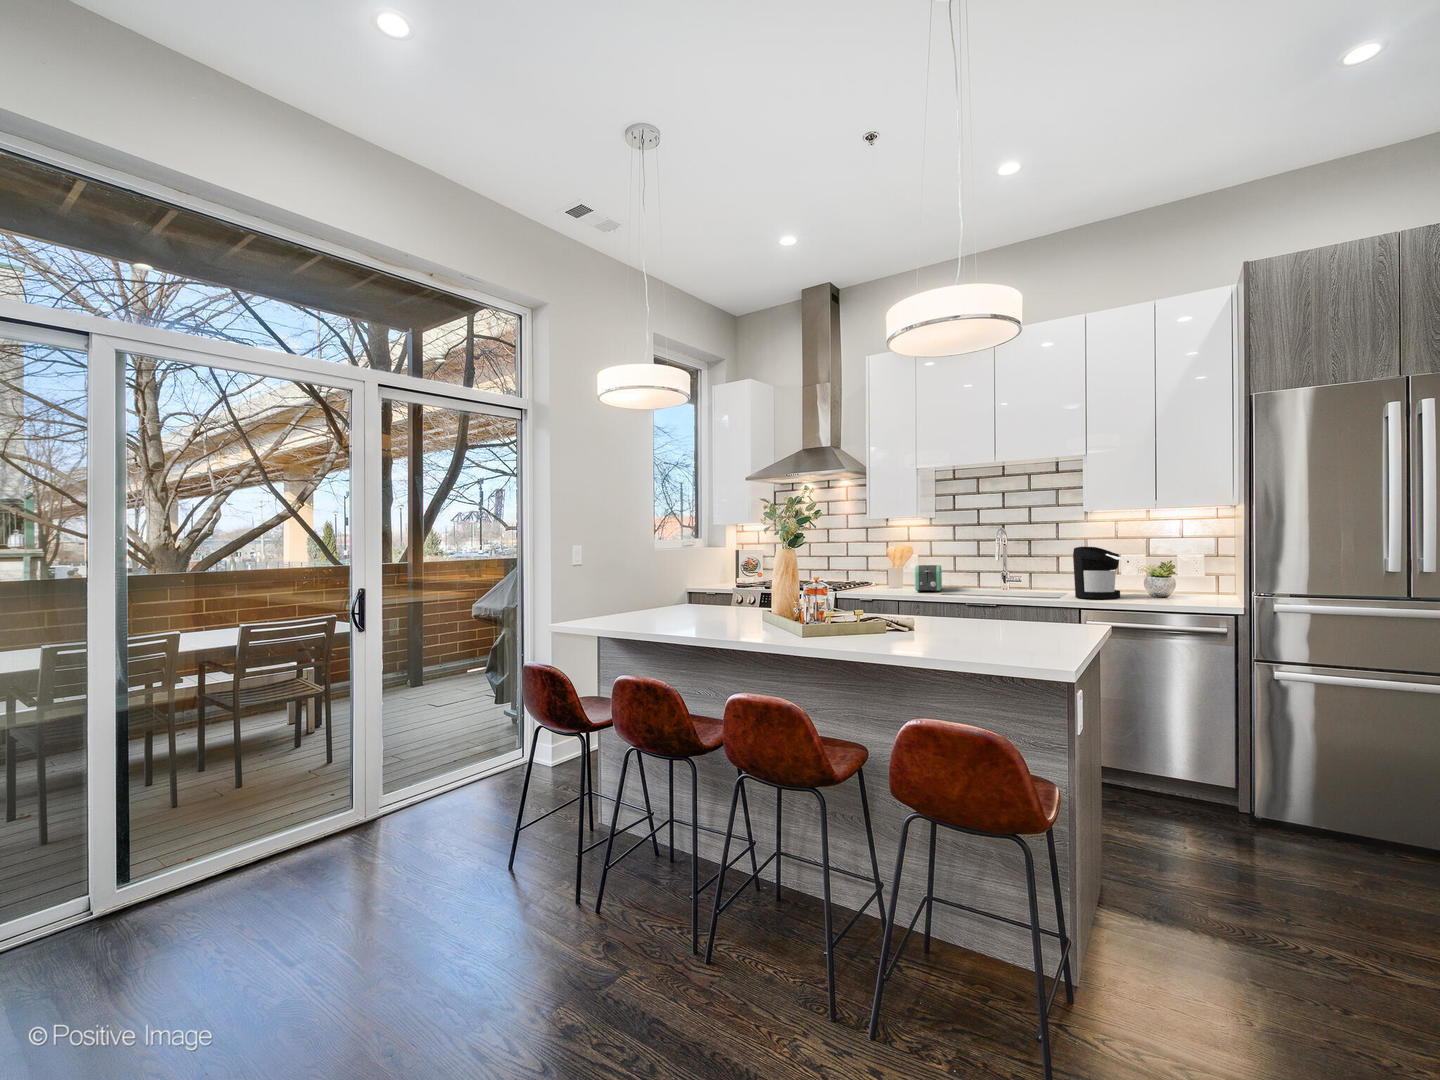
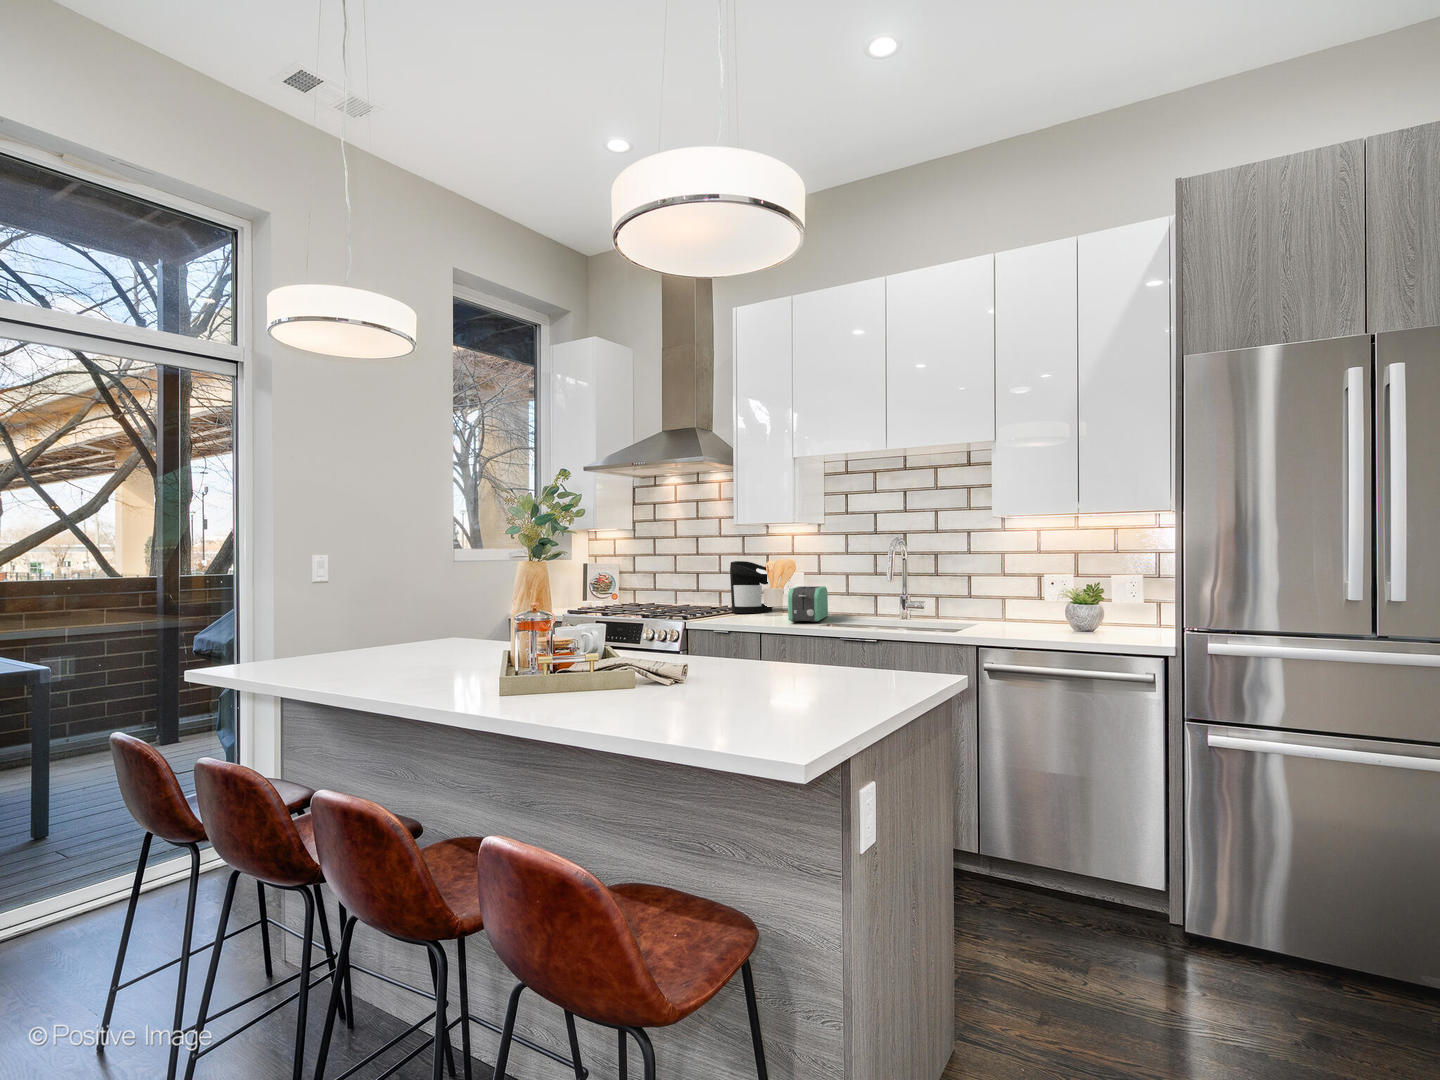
coffee maker: present [1073,547,1122,599] -> present [730,561,772,613]

